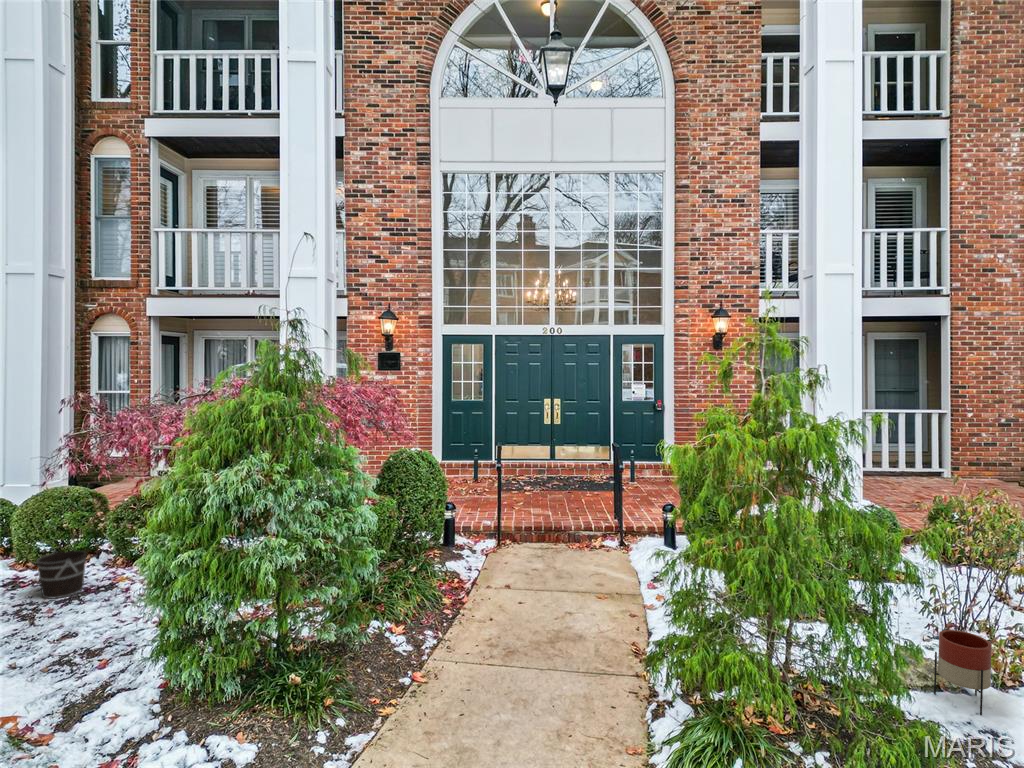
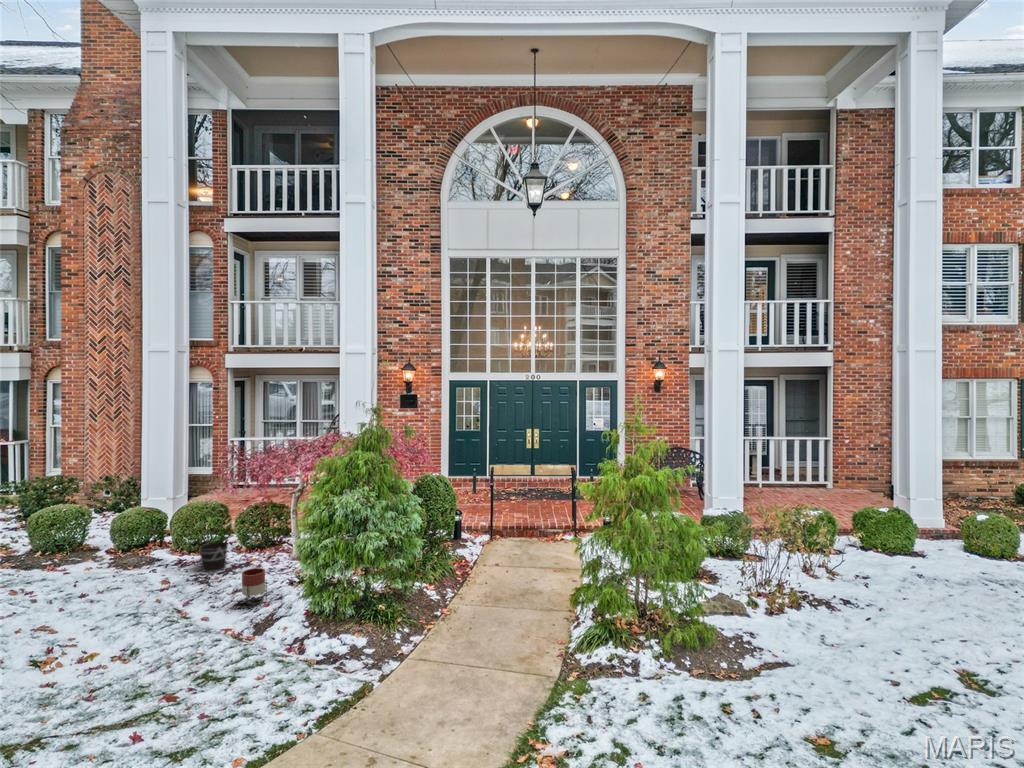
planter: present [934,630,992,715] -> present [242,568,267,607]

